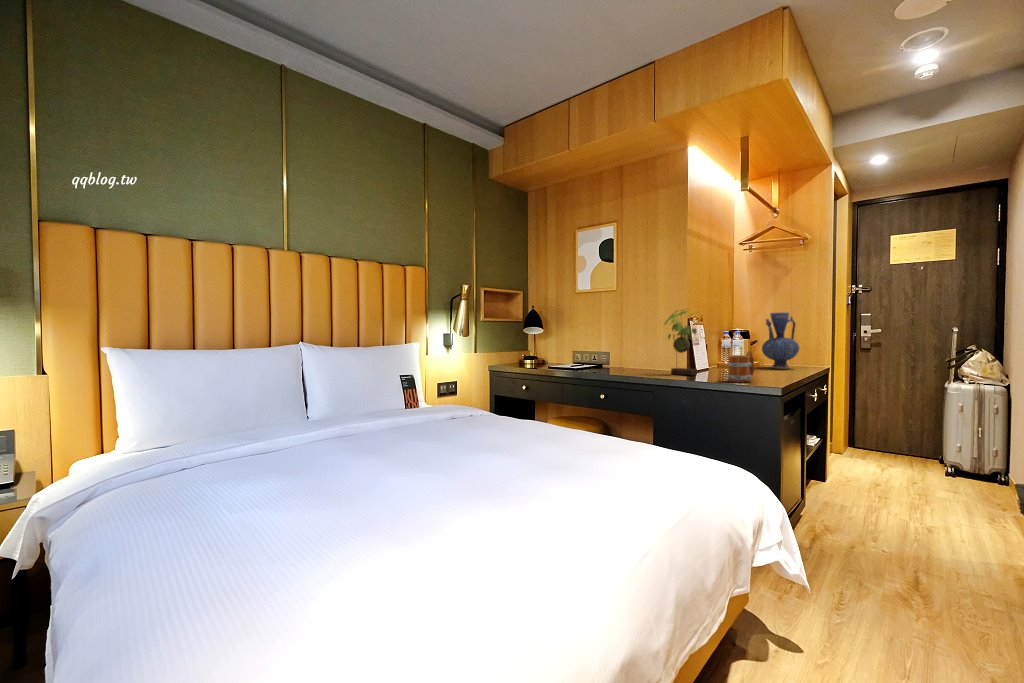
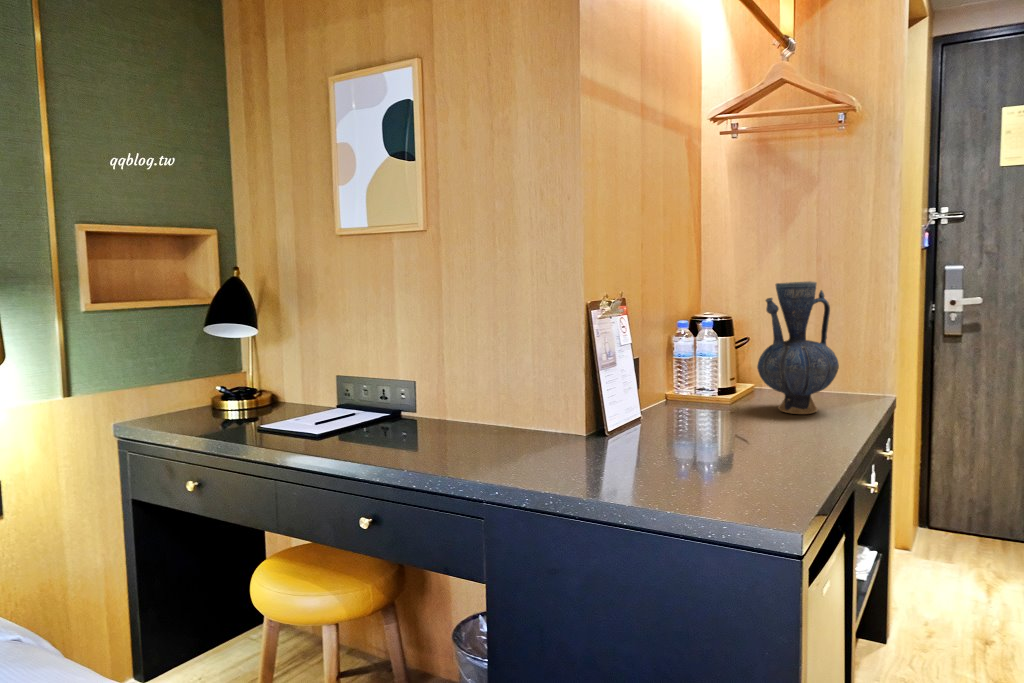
plant: present [664,310,697,376] -> none [515,272,609,463]
mug: present [727,351,754,382] -> none [665,406,735,500]

